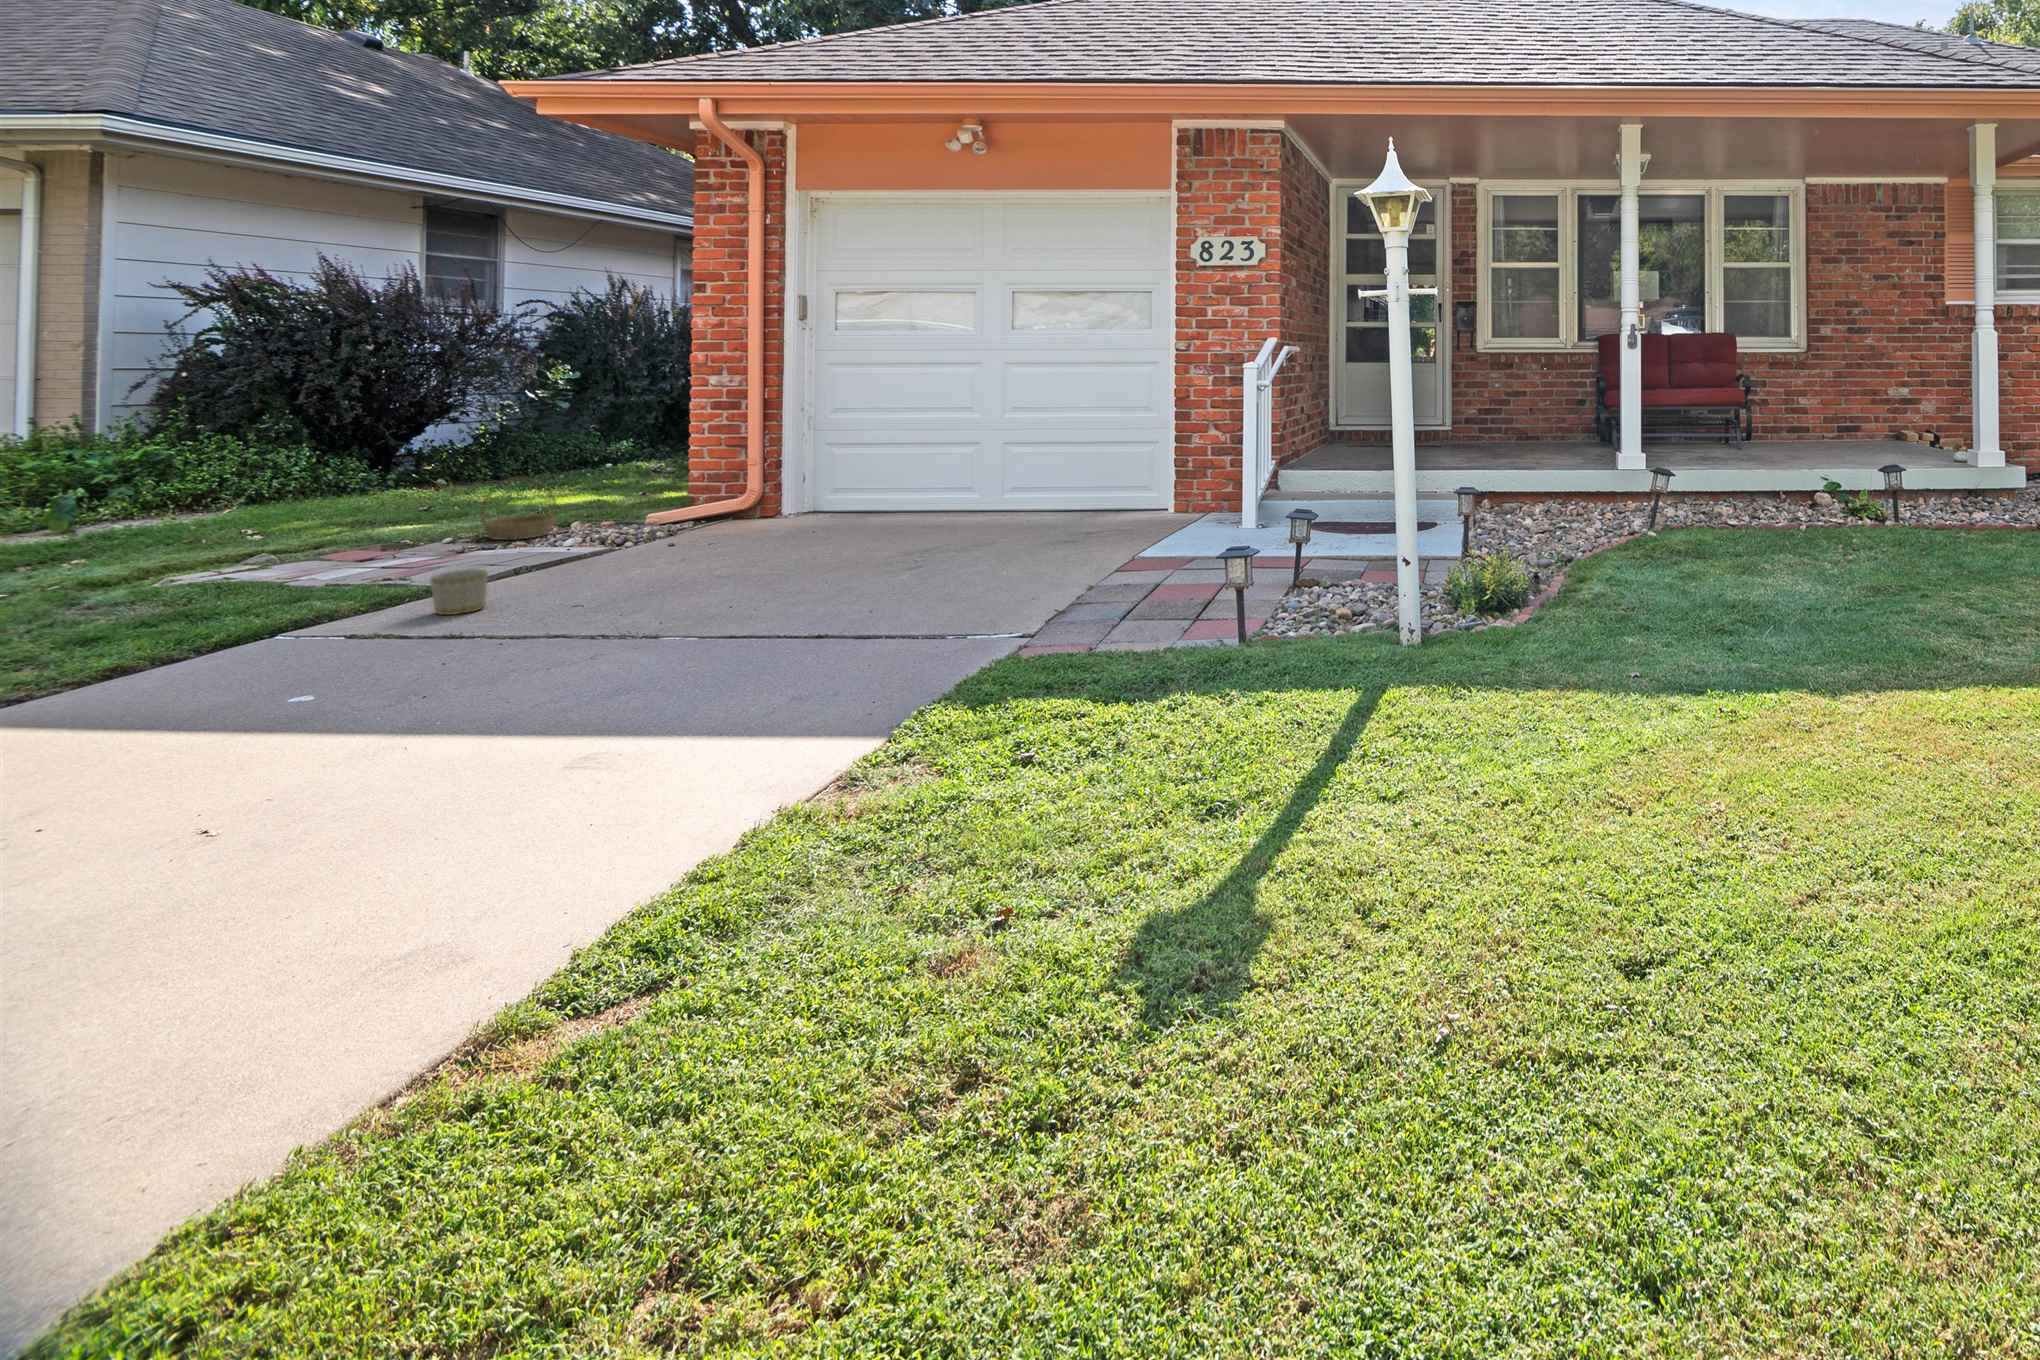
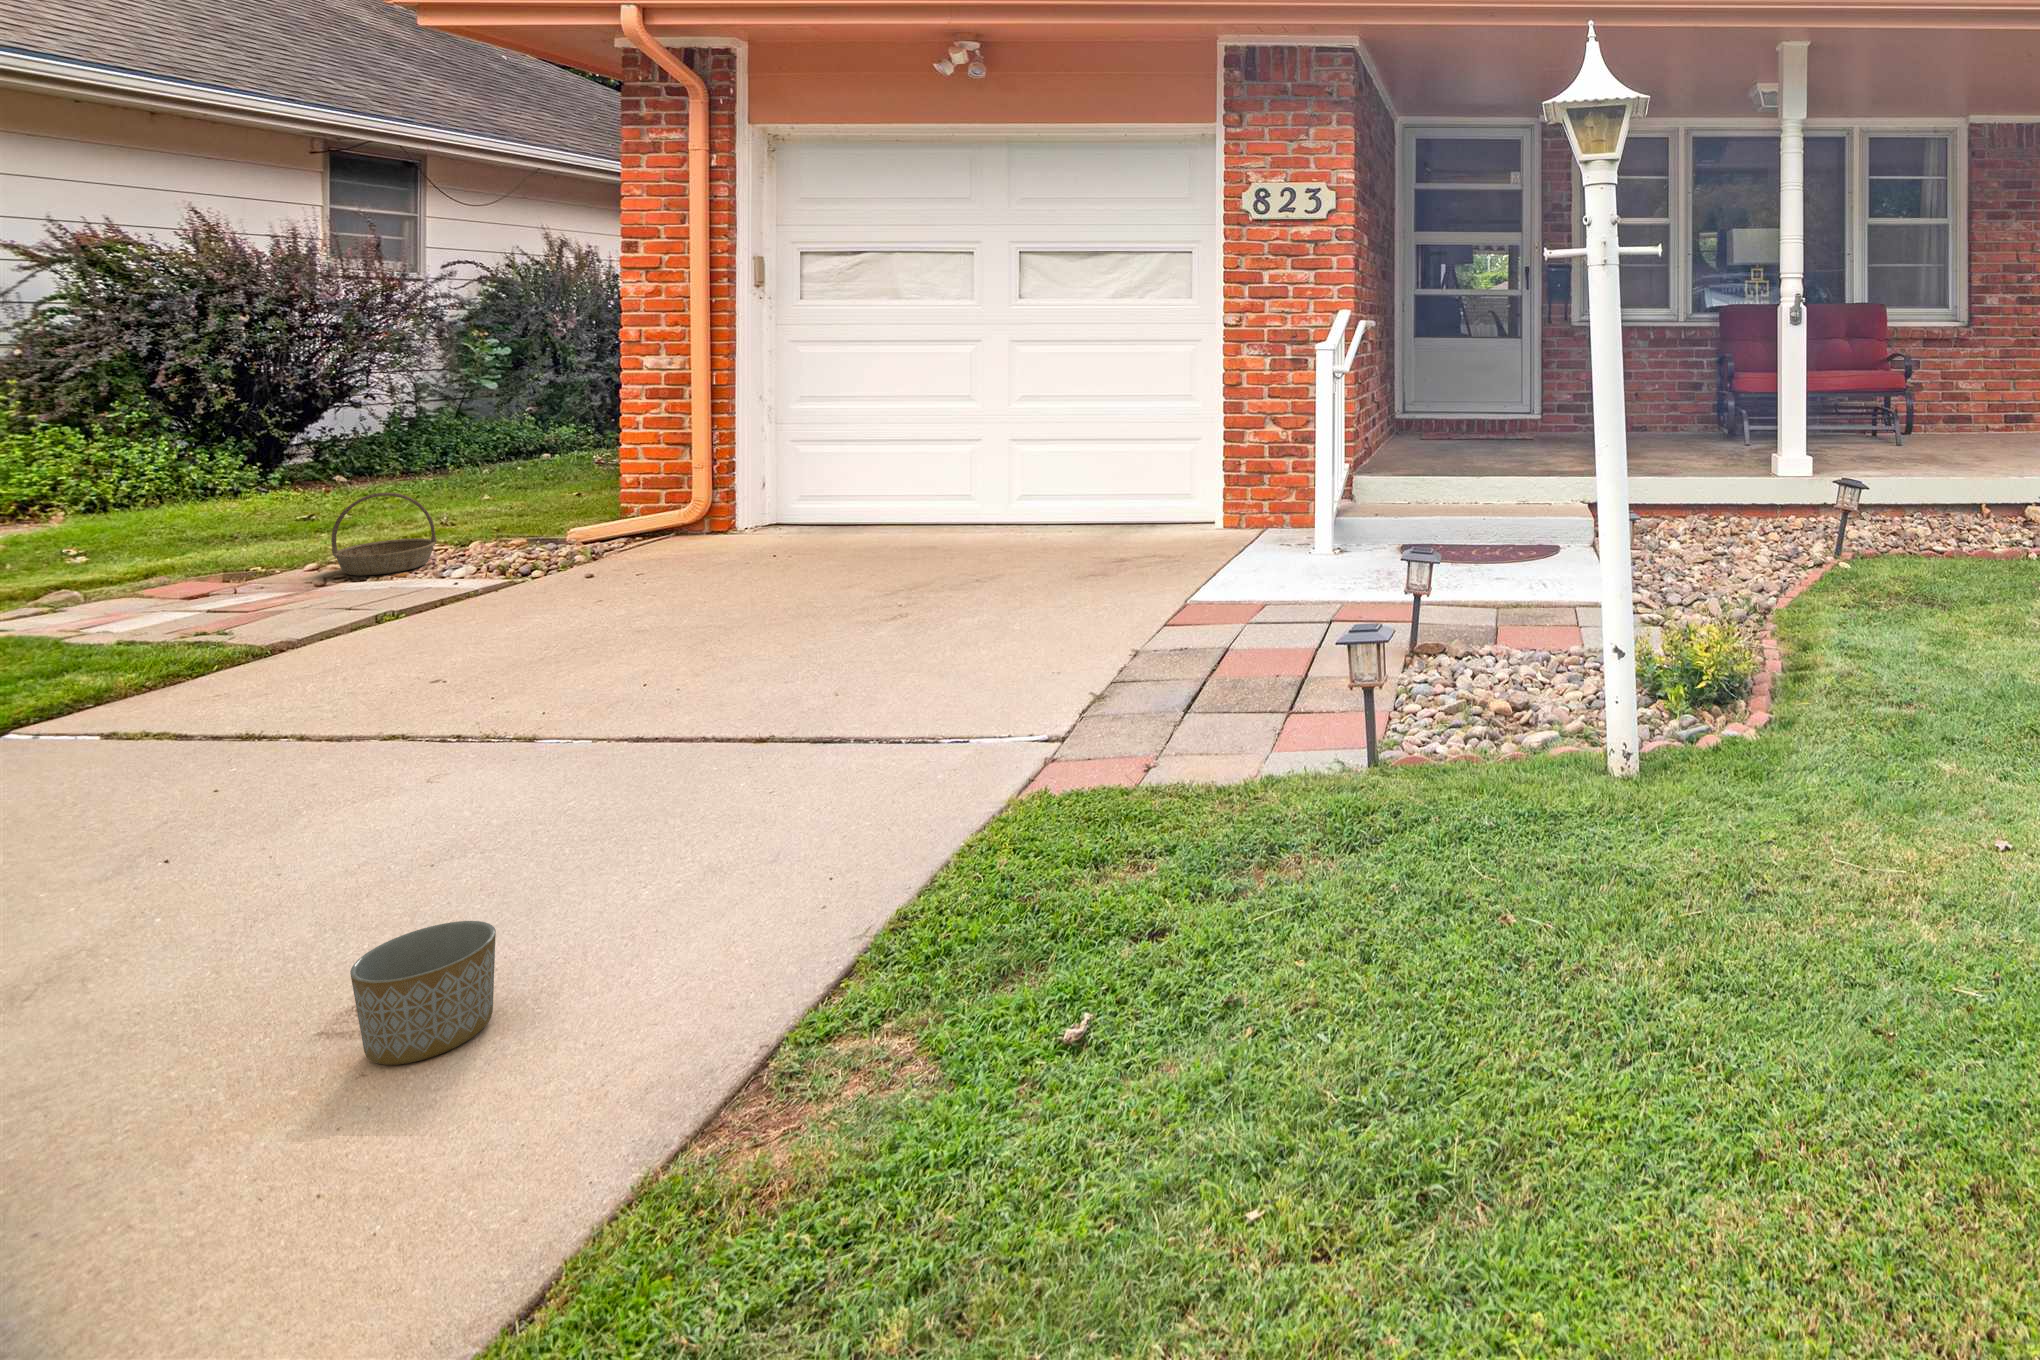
planter: present [430,569,488,615] -> present [350,921,496,1065]

